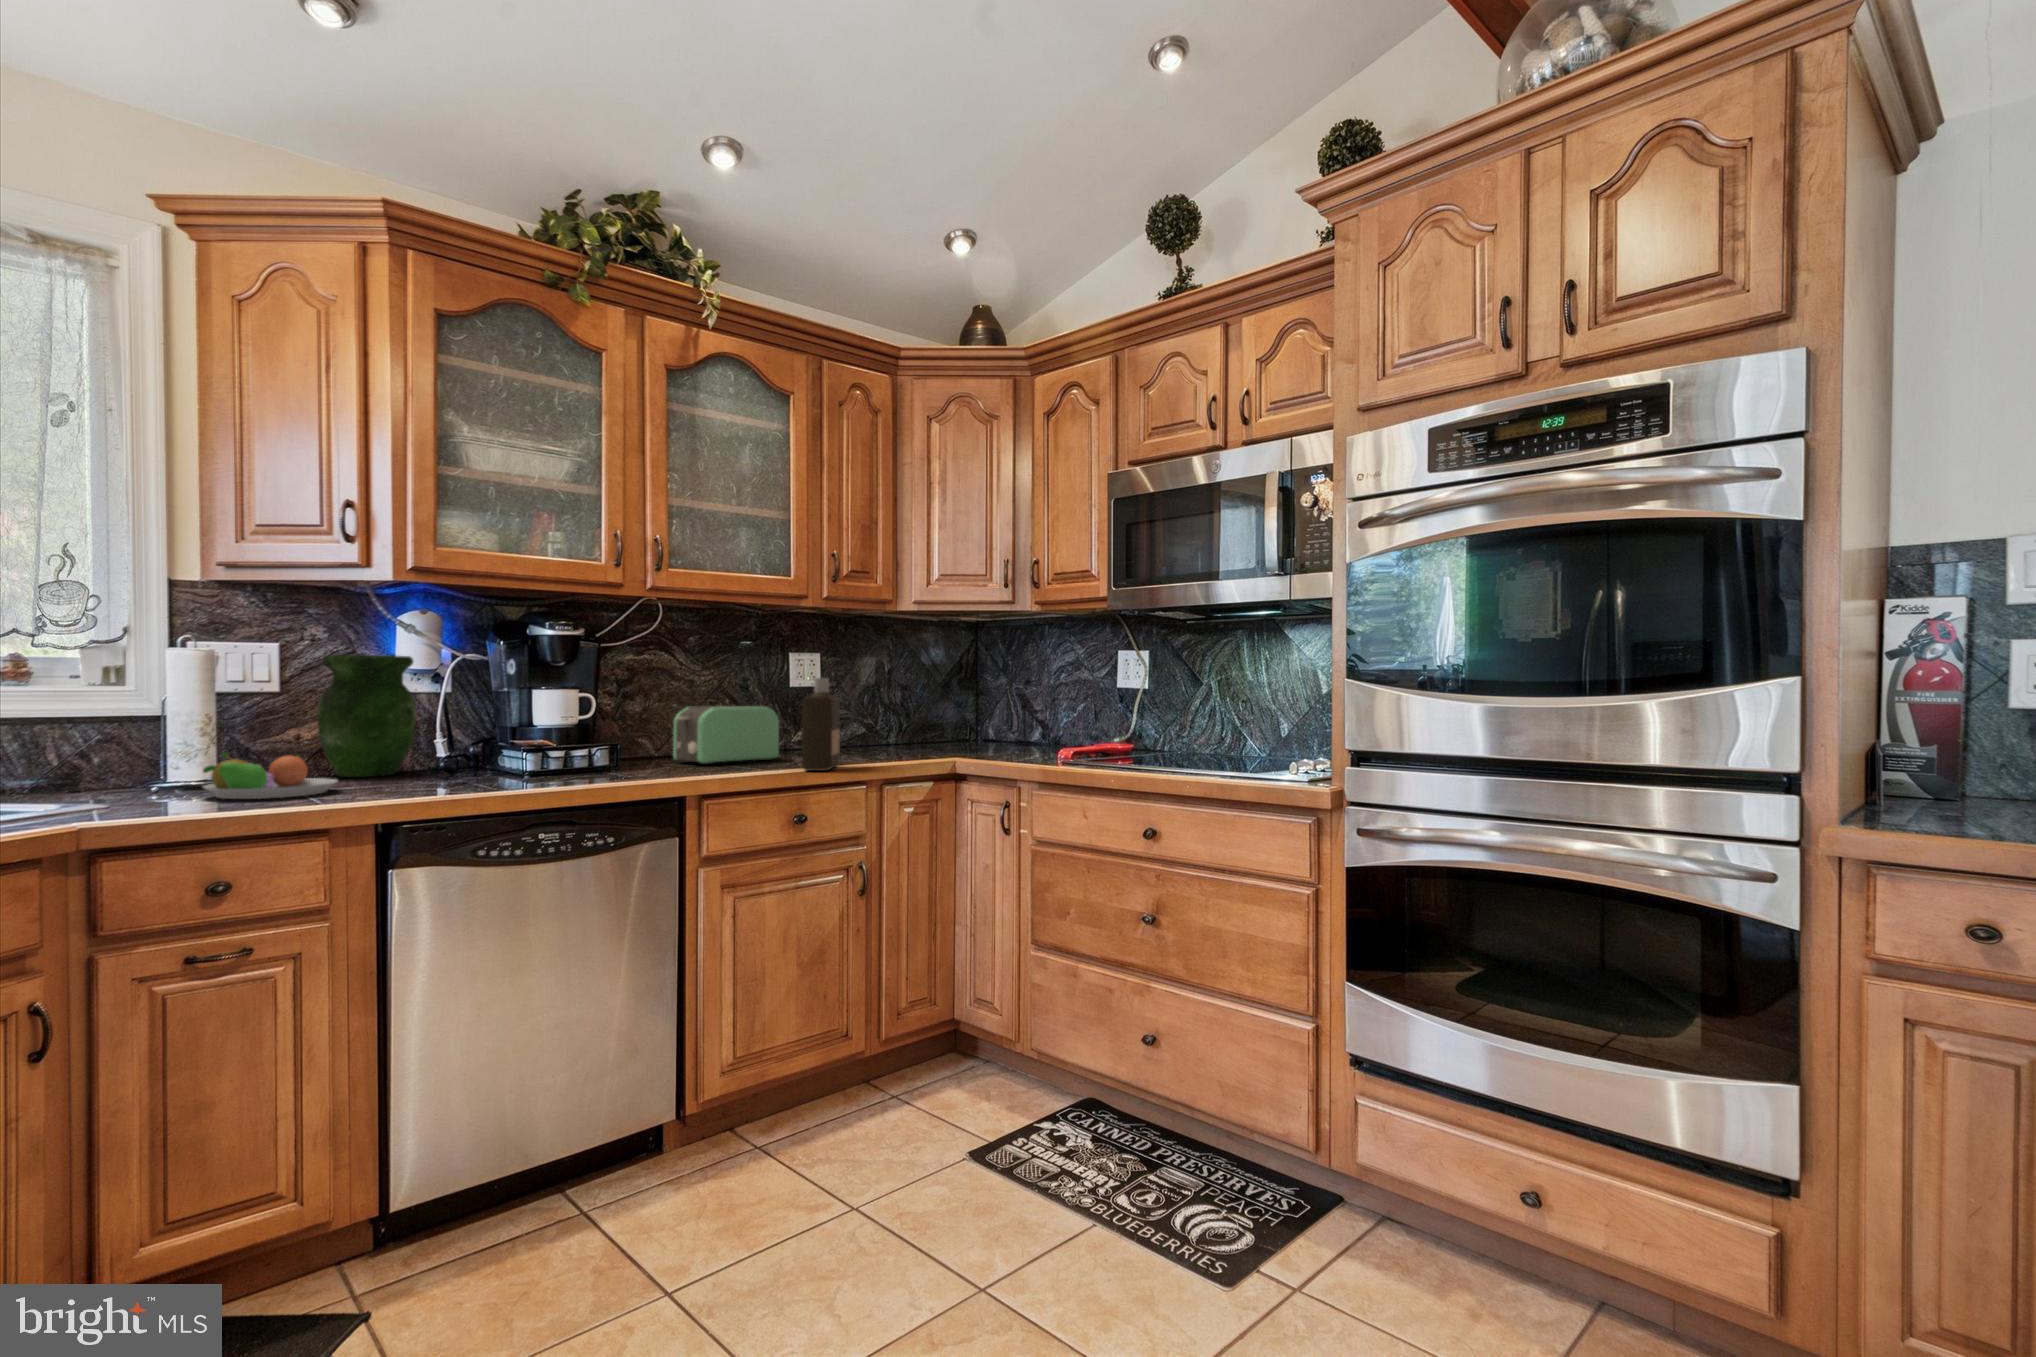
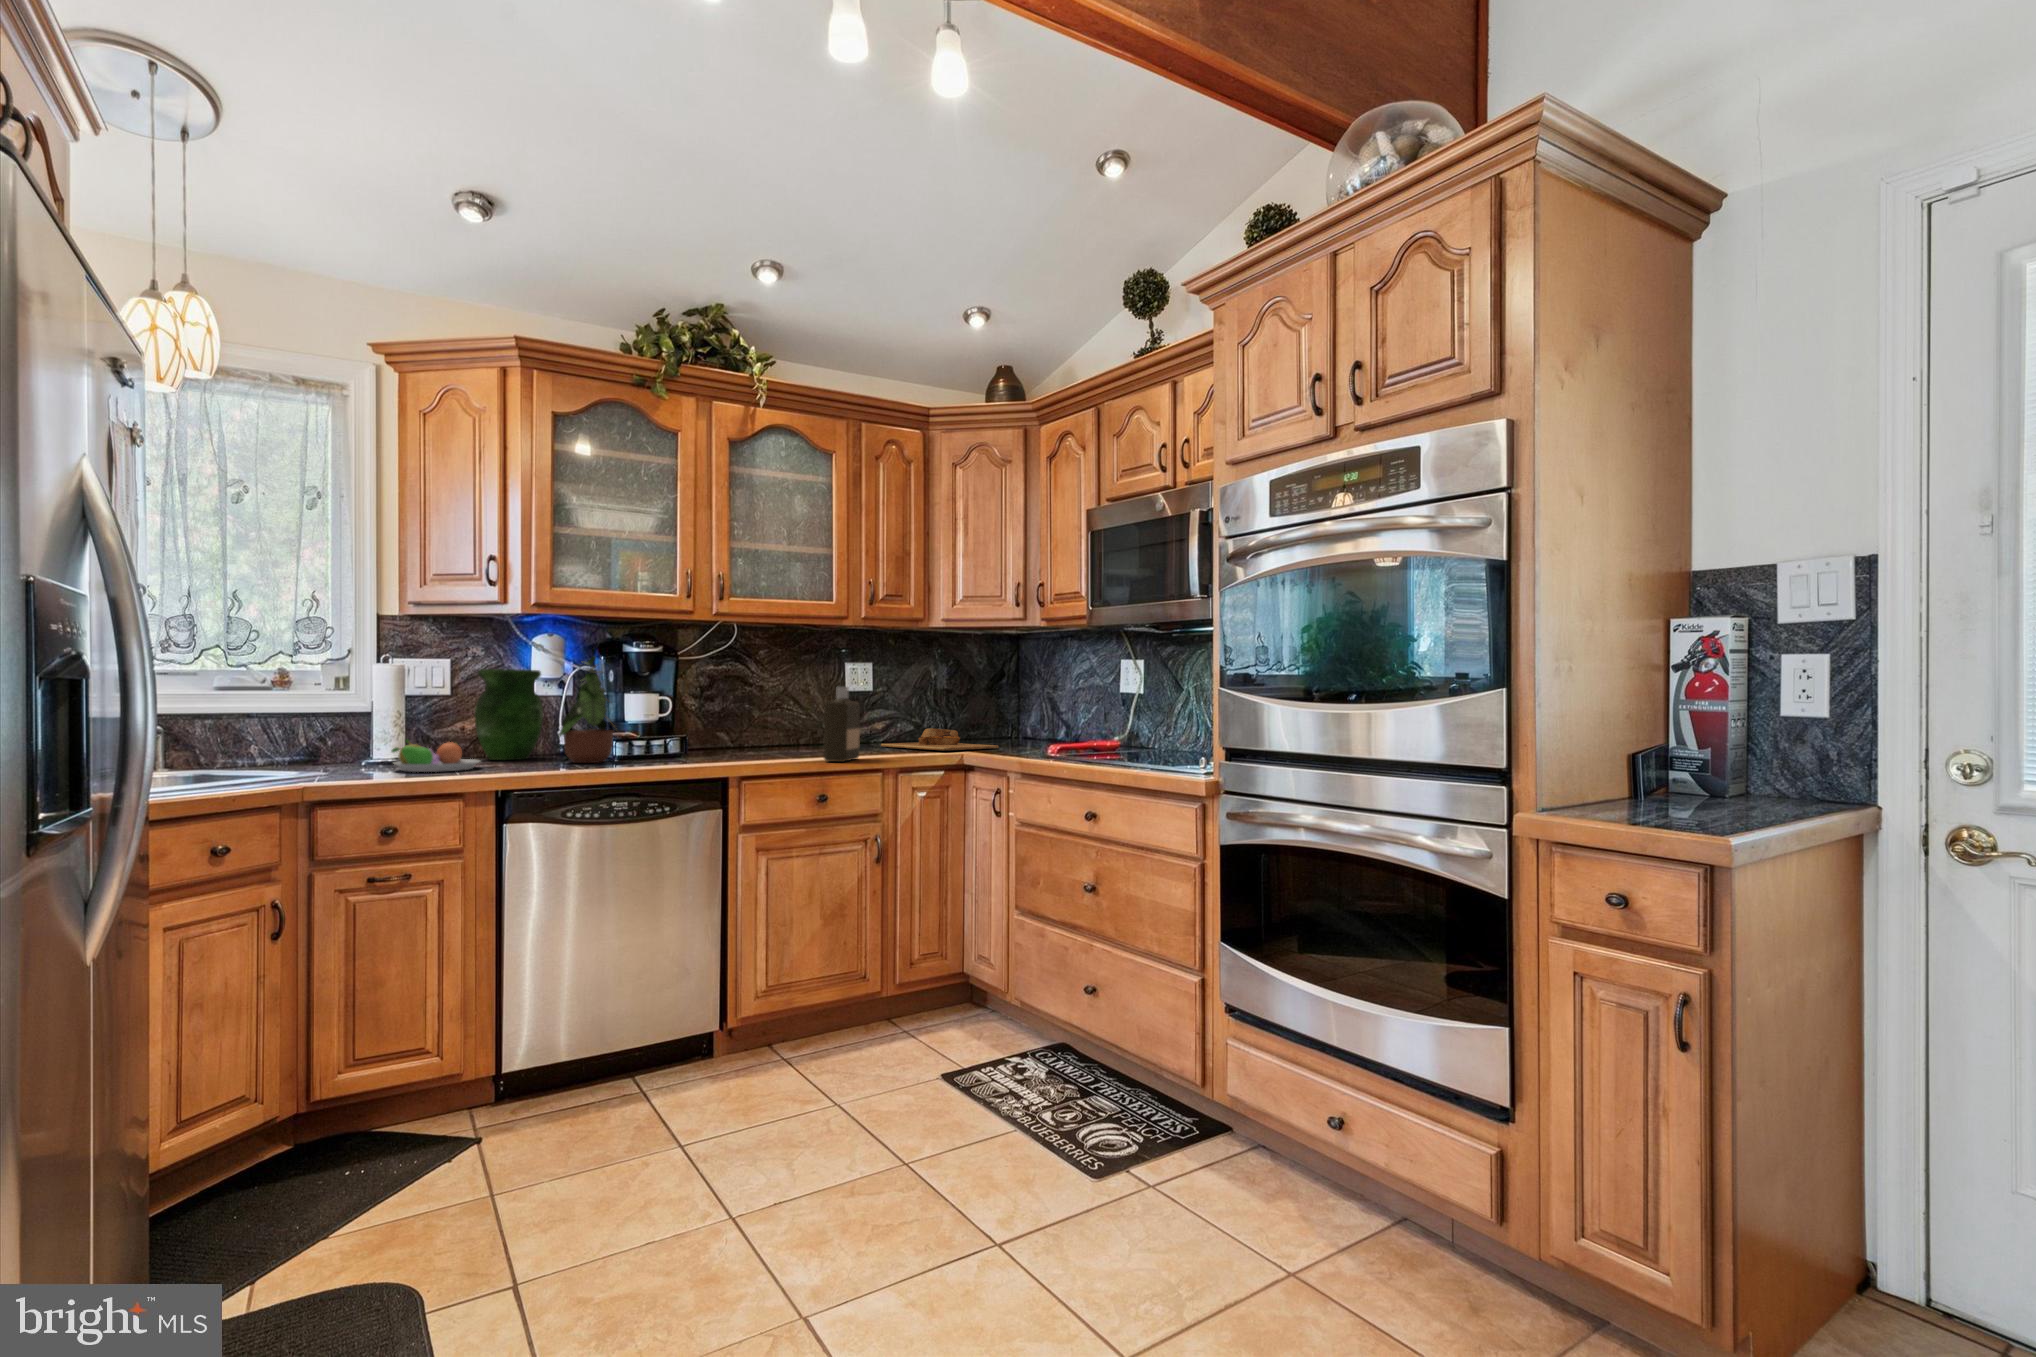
potted plant: none [437,636,533,779] -> present [559,656,614,763]
toaster: present [673,706,779,764] -> none [735,709,820,756]
cutting board: none [837,727,977,753] -> present [881,728,999,750]

